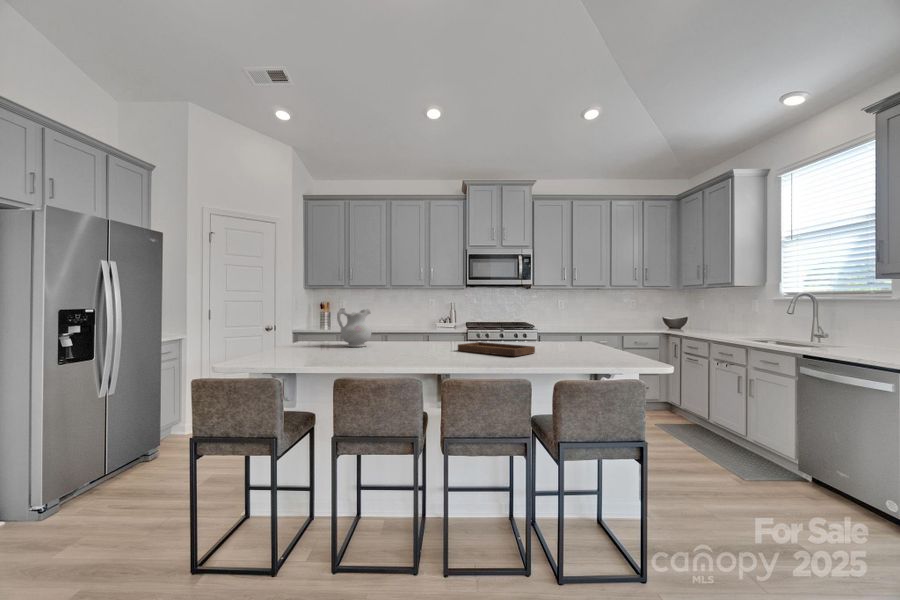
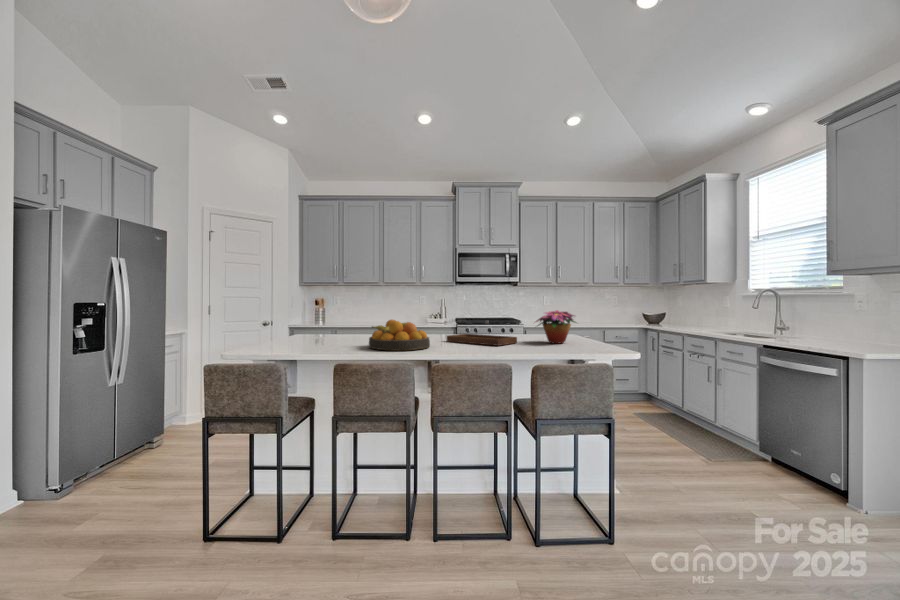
ceramic pitcher: present [337,308,371,347] -> none [334,302,366,339]
flower arrangement: none [550,317,605,354] -> present [536,310,576,343]
fruit bowl: none [373,328,440,362] -> present [369,320,430,350]

